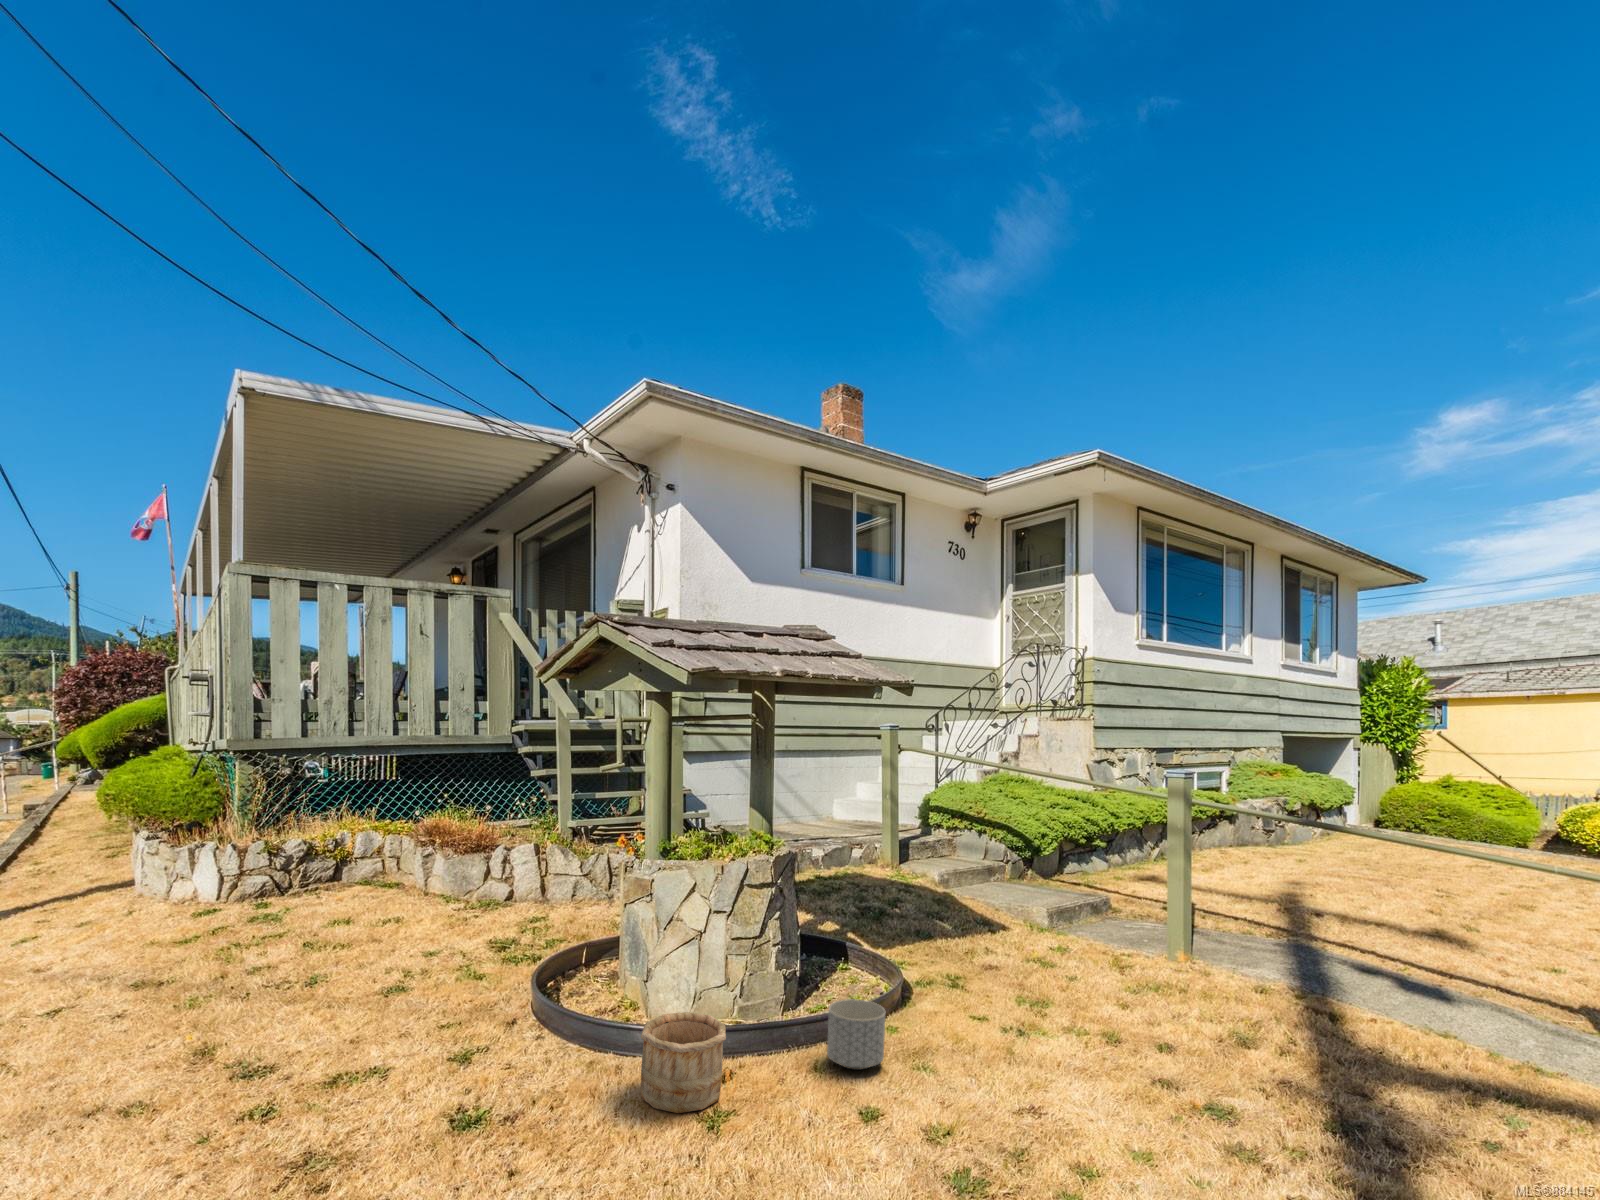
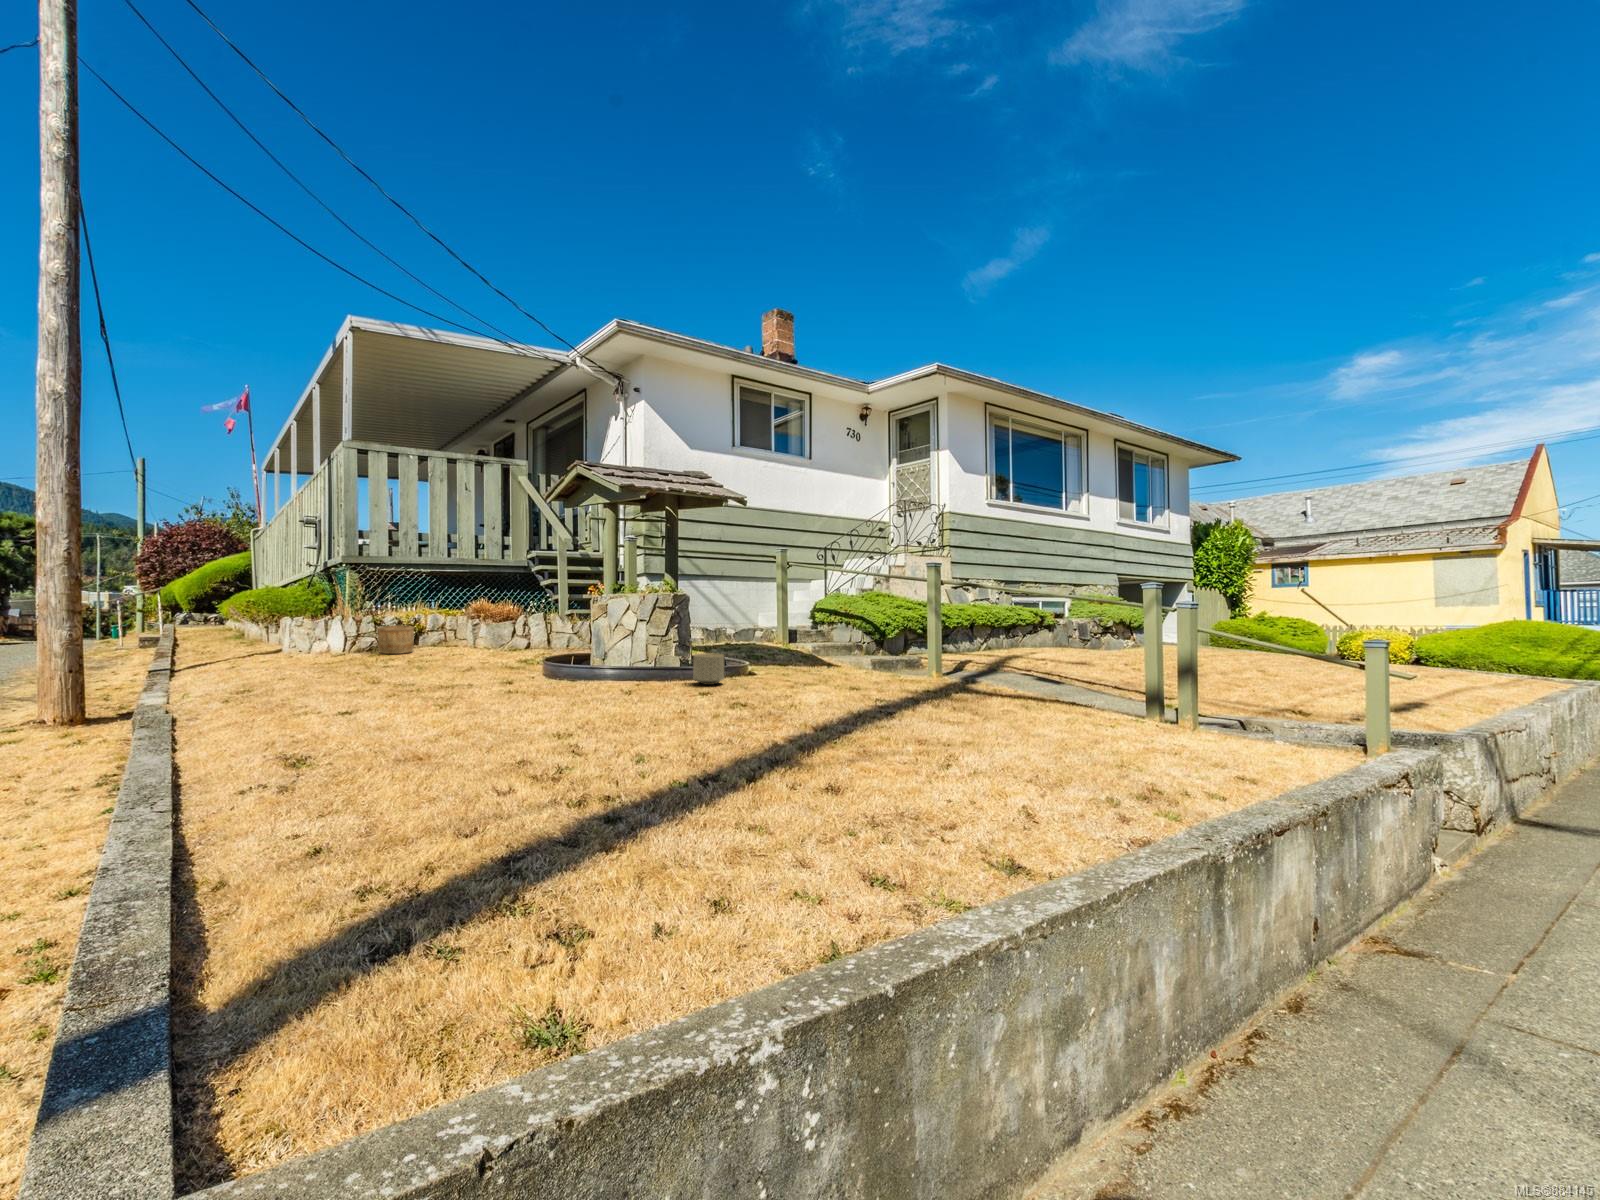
wooden bucket: present [641,1012,726,1113] -> present [377,625,414,654]

